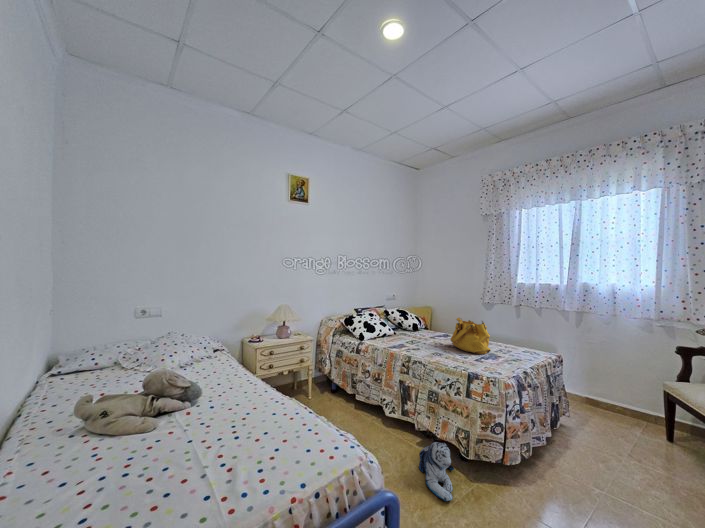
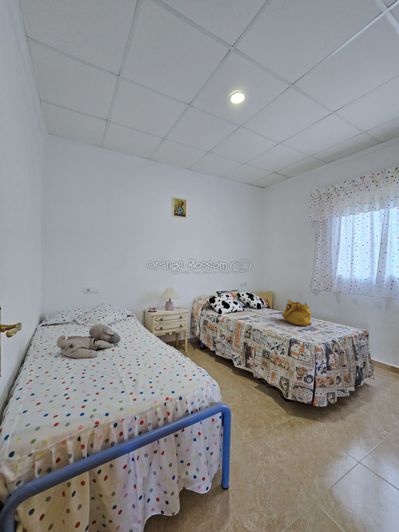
plush toy: present [418,442,454,501] -> none [252,386,278,427]

